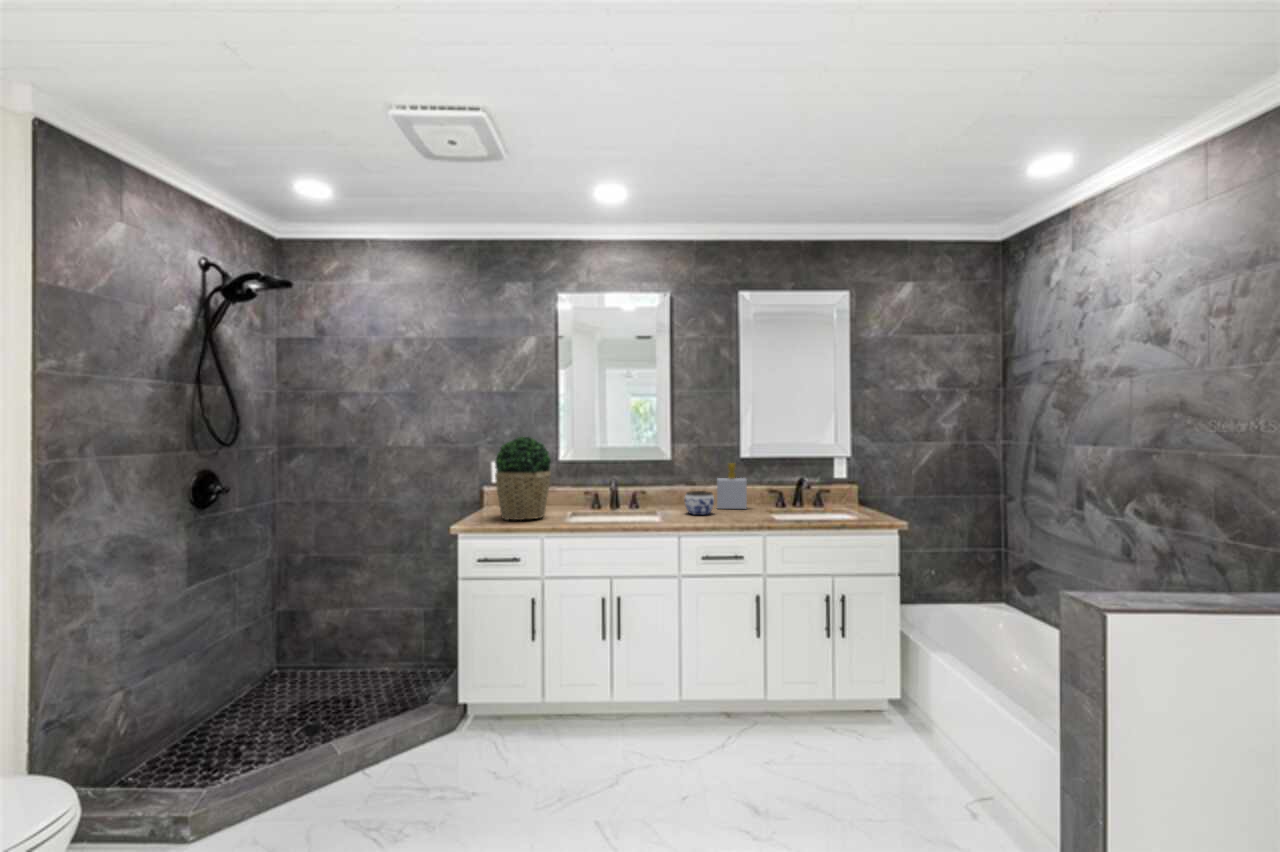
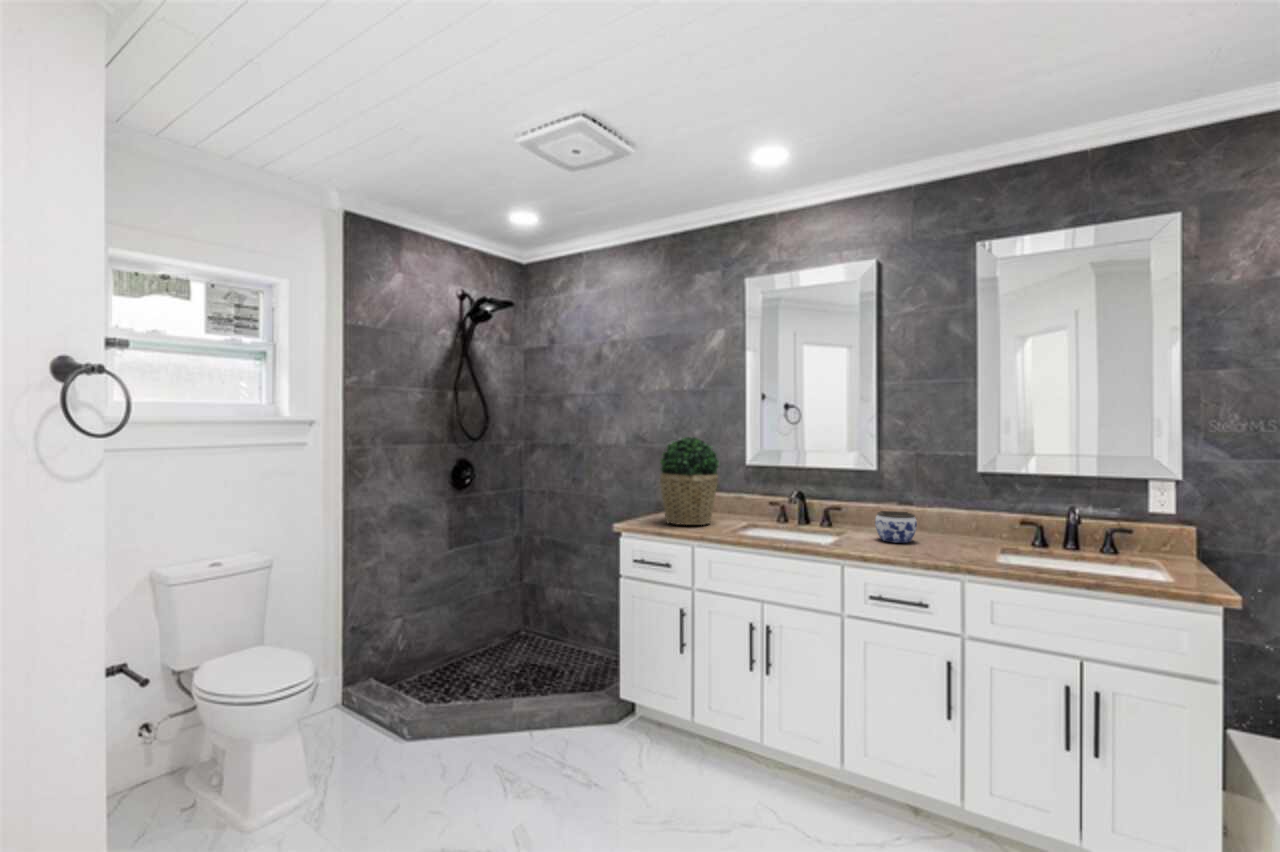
soap bottle: present [717,463,747,509] -> none [933,479,982,543]

